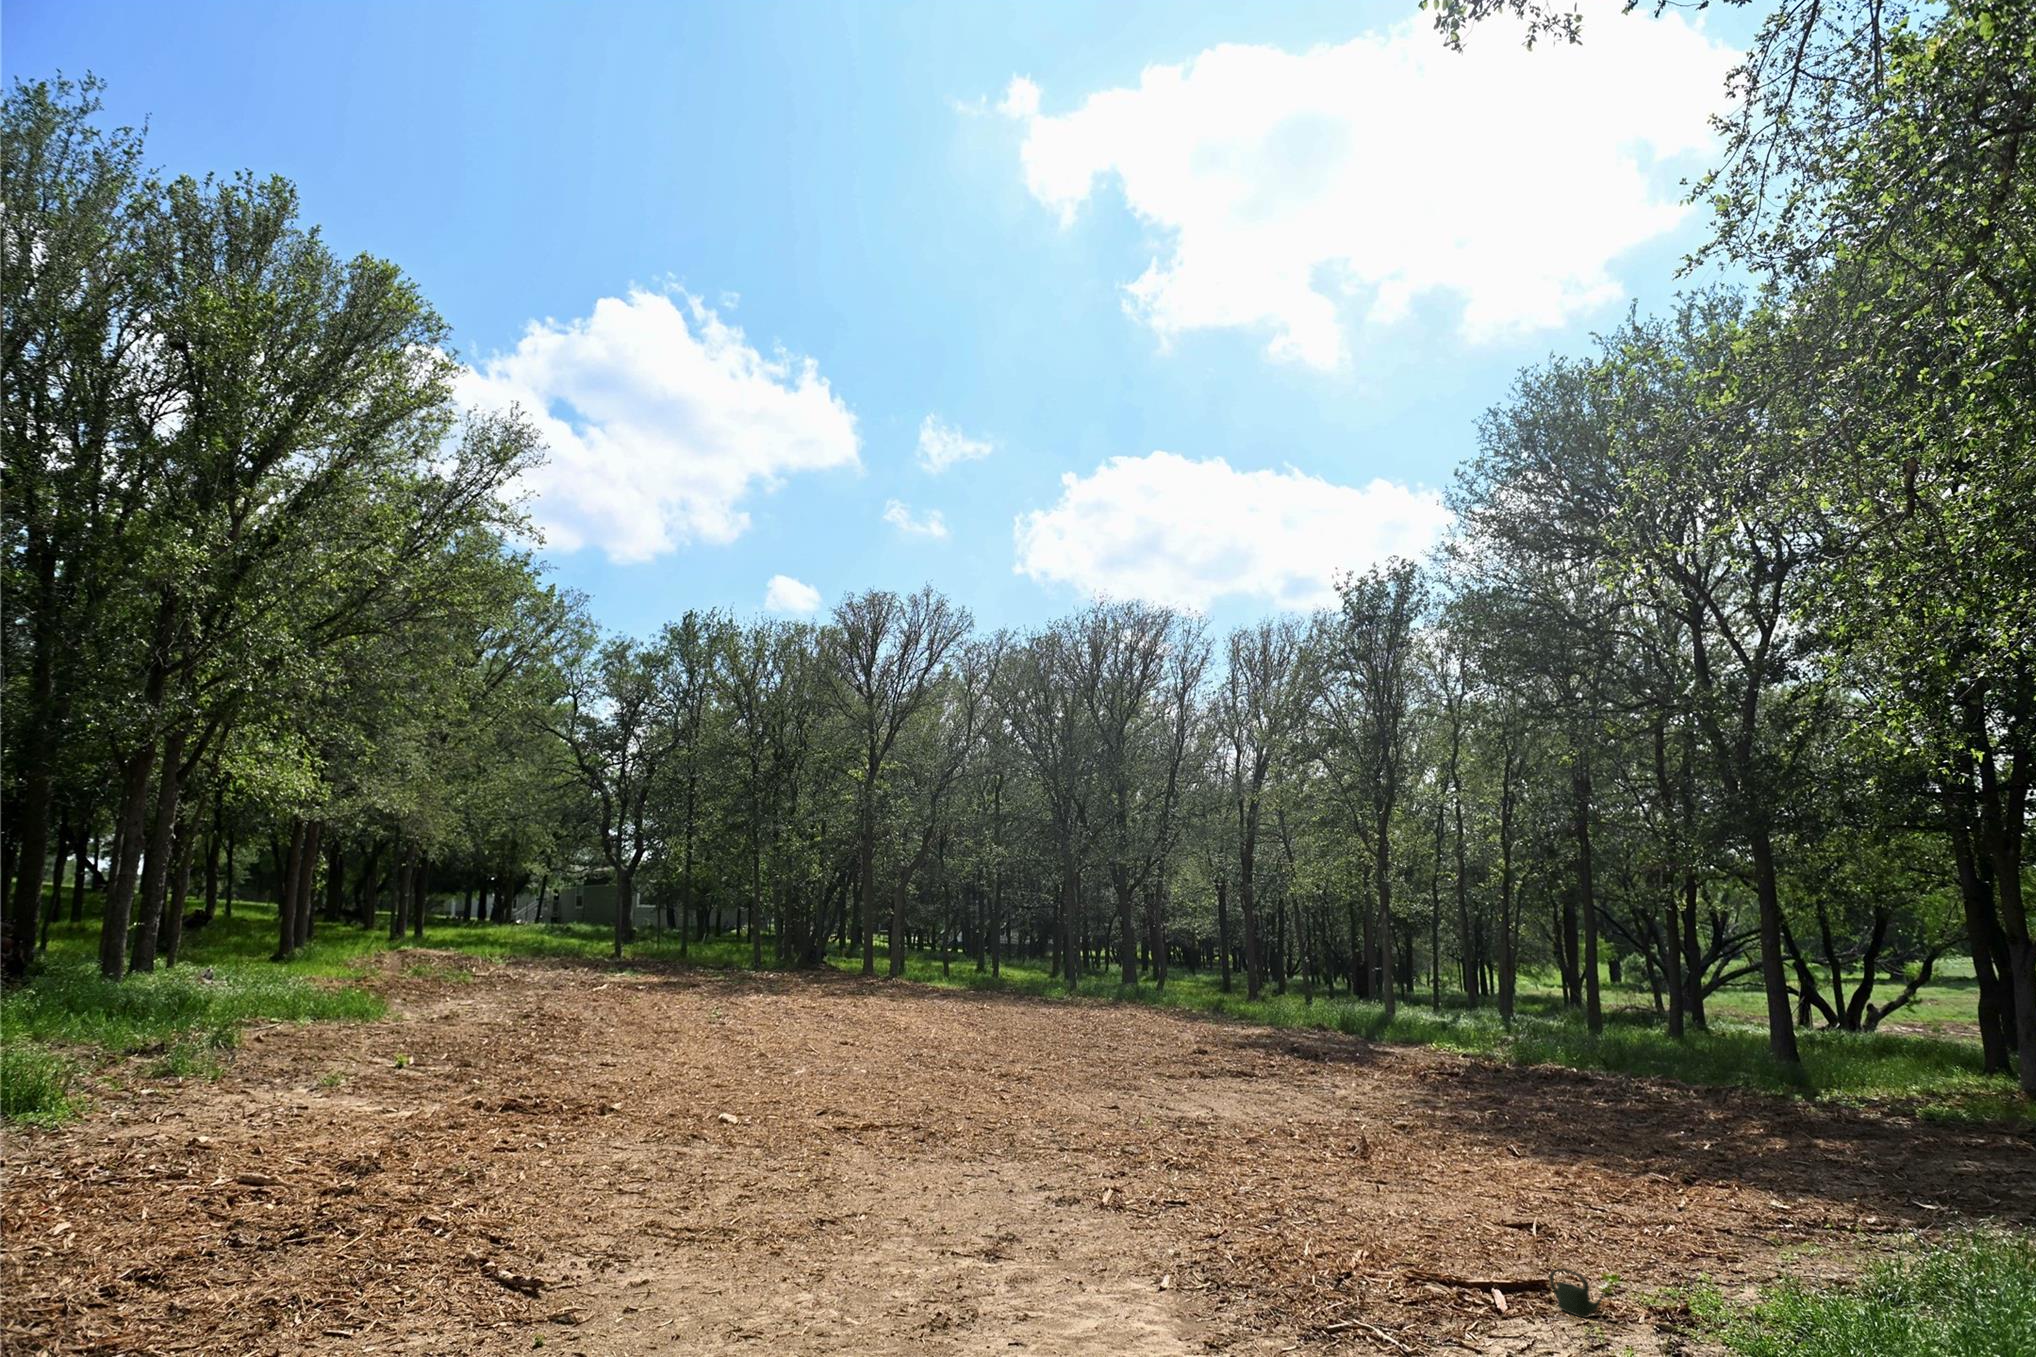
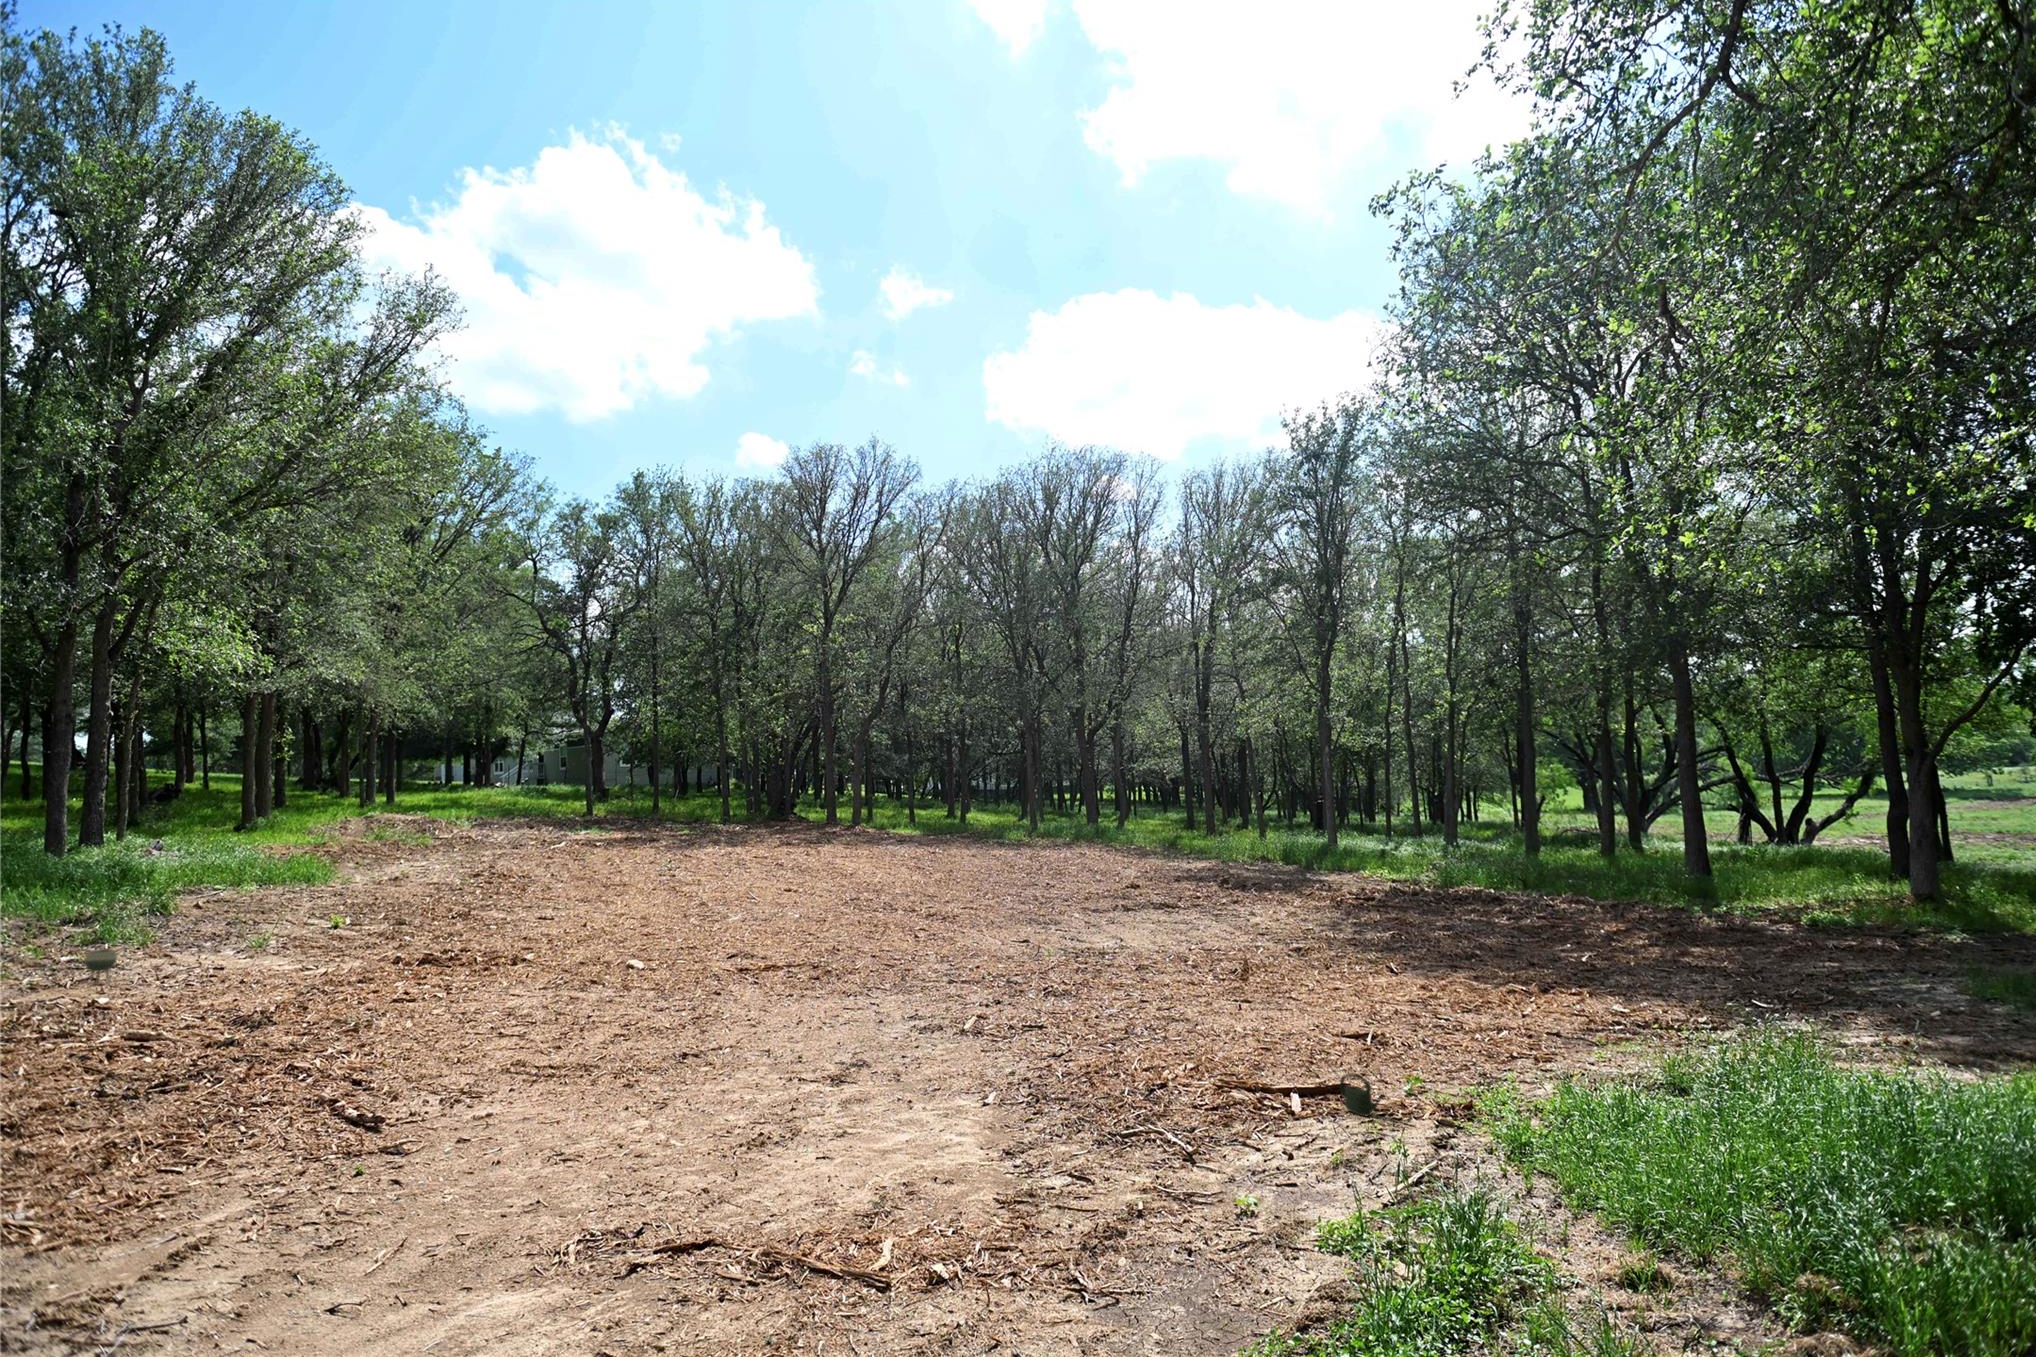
planter: none [180,1083,213,1121] -> present [84,949,117,984]

